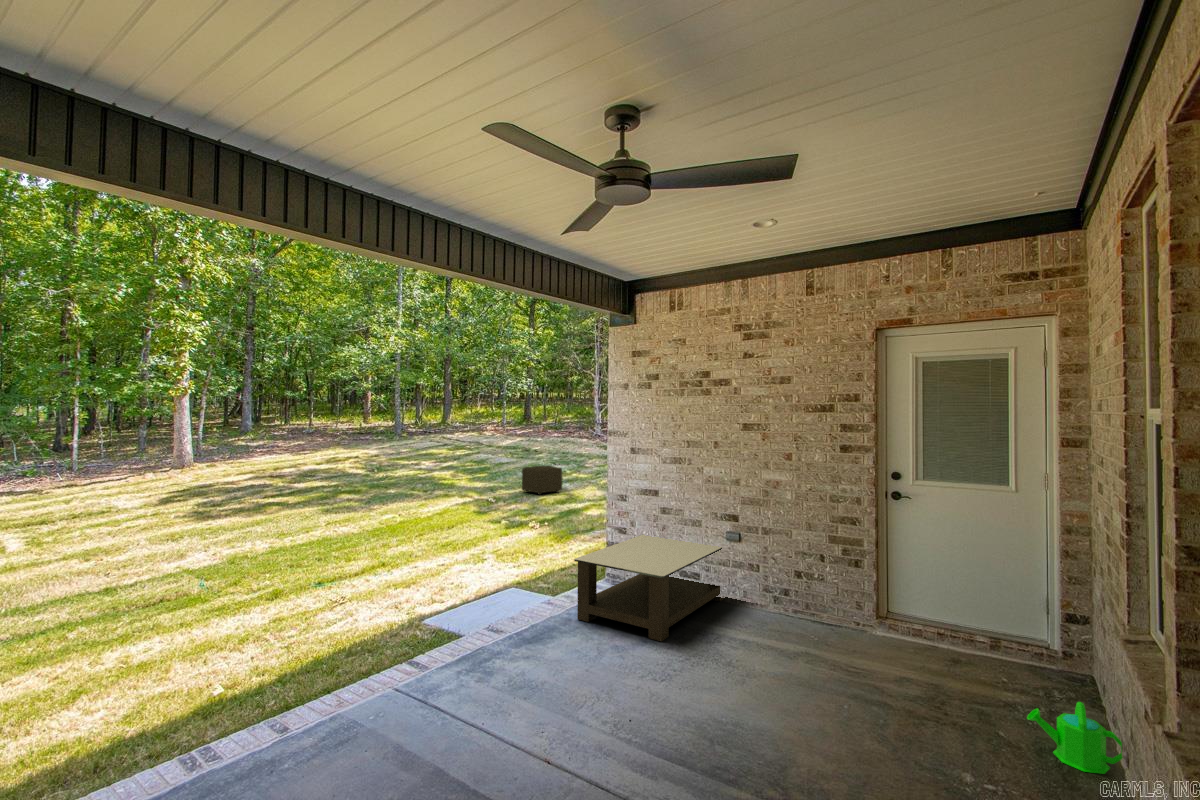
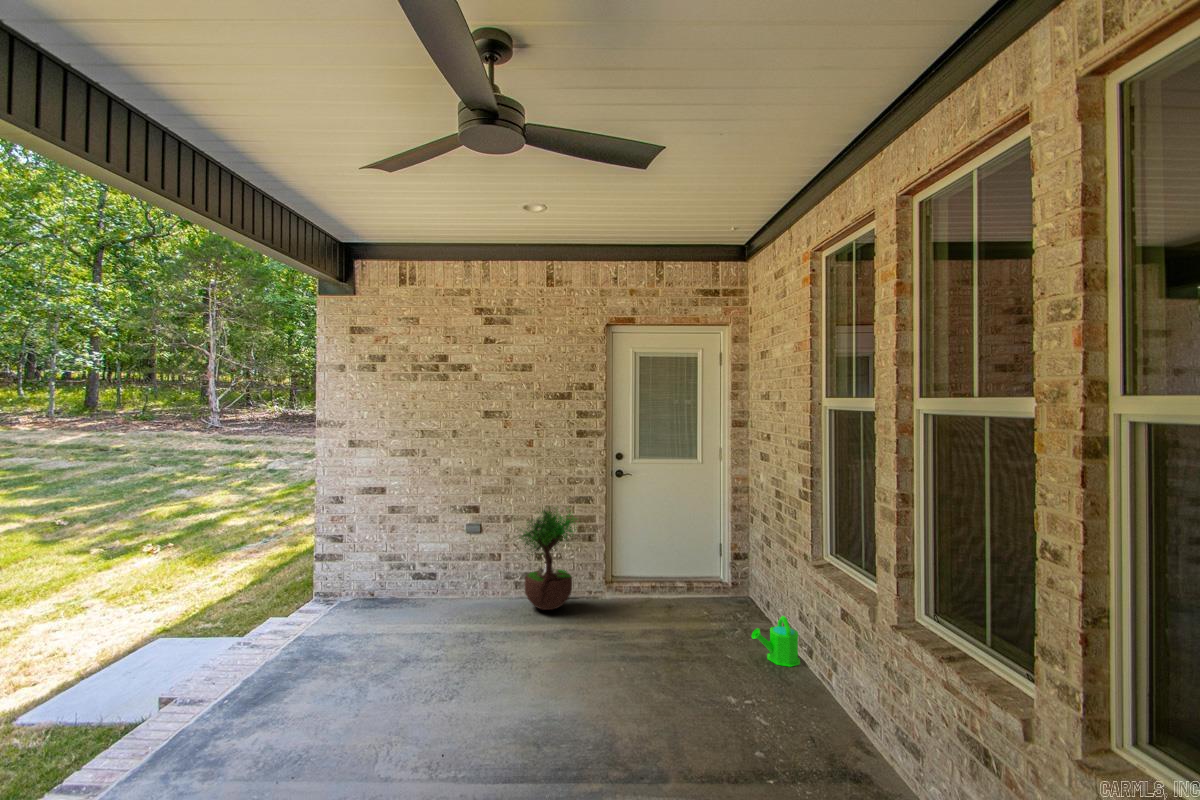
ottoman: present [522,466,562,495] -> none [109,469,179,507]
potted tree: none [762,515,833,632] -> present [519,508,576,610]
coffee table: present [574,535,724,641] -> none [294,535,462,657]

